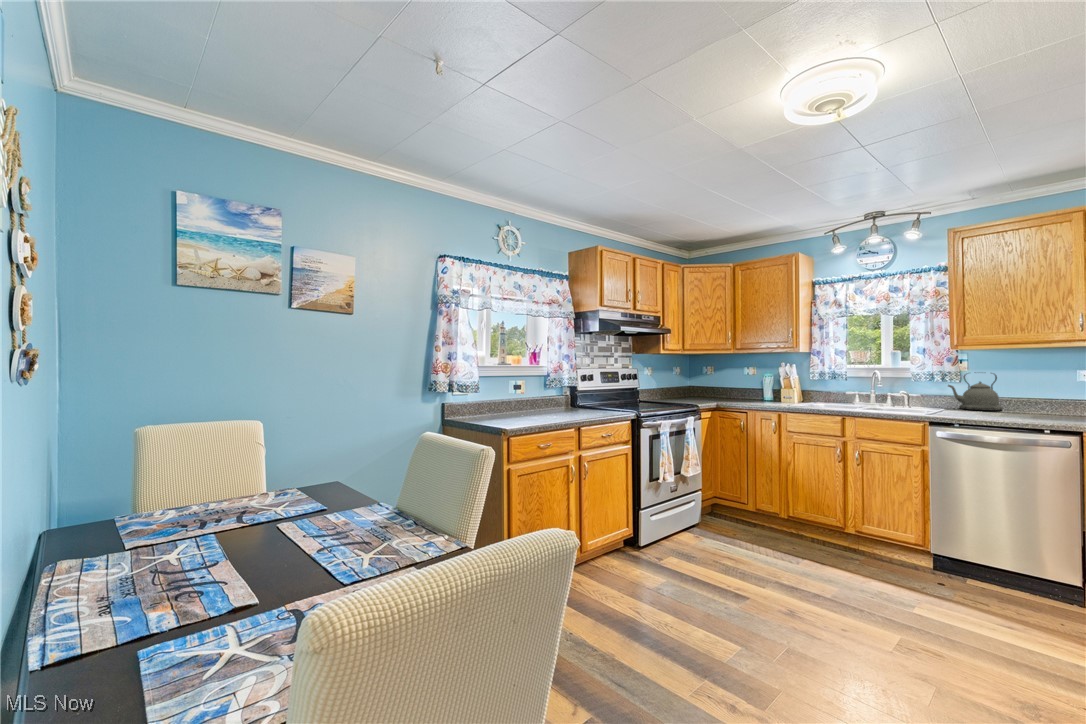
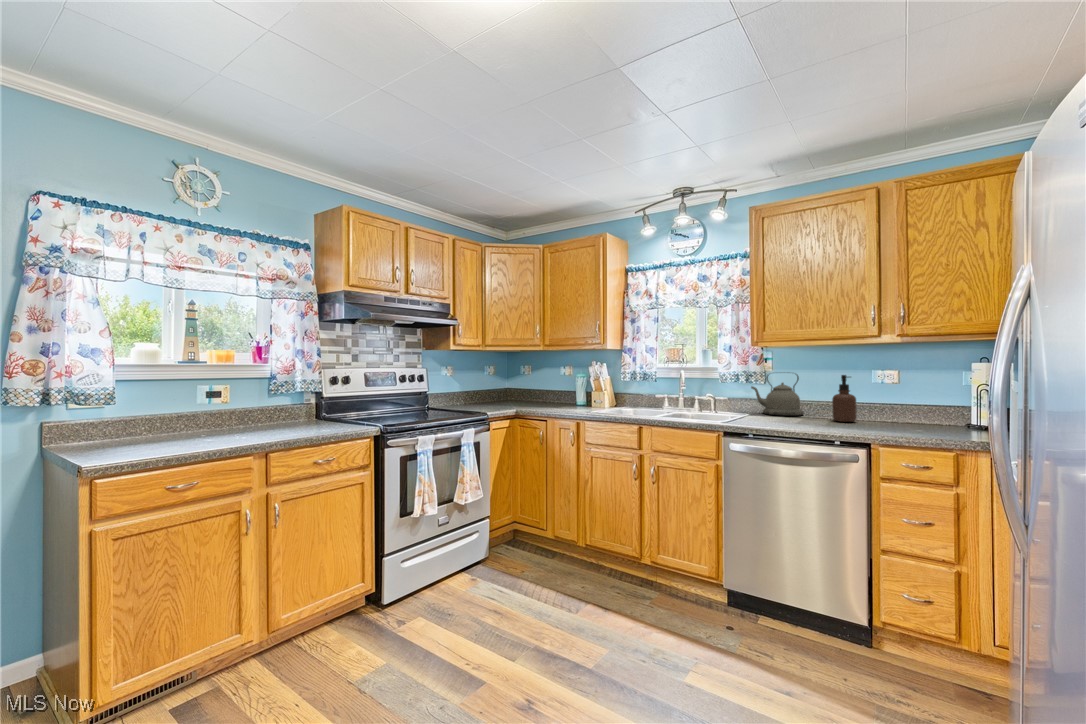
soap dispenser: none [1034,374,1060,416] -> present [832,375,857,422]

